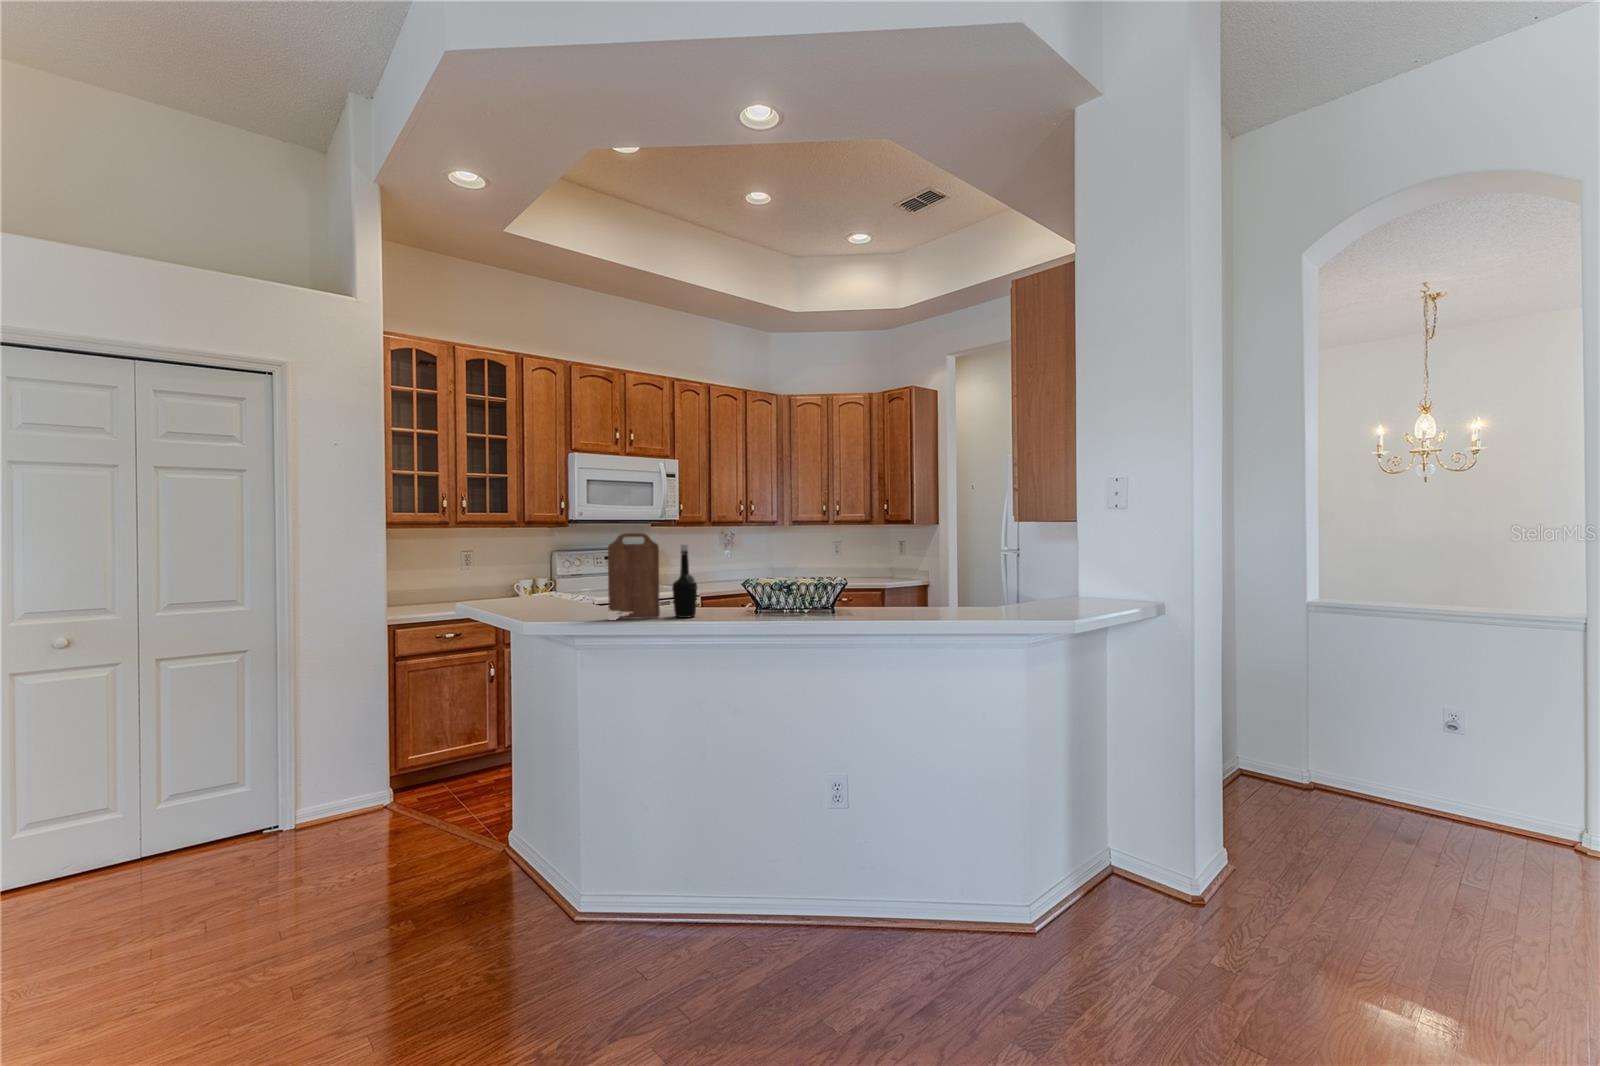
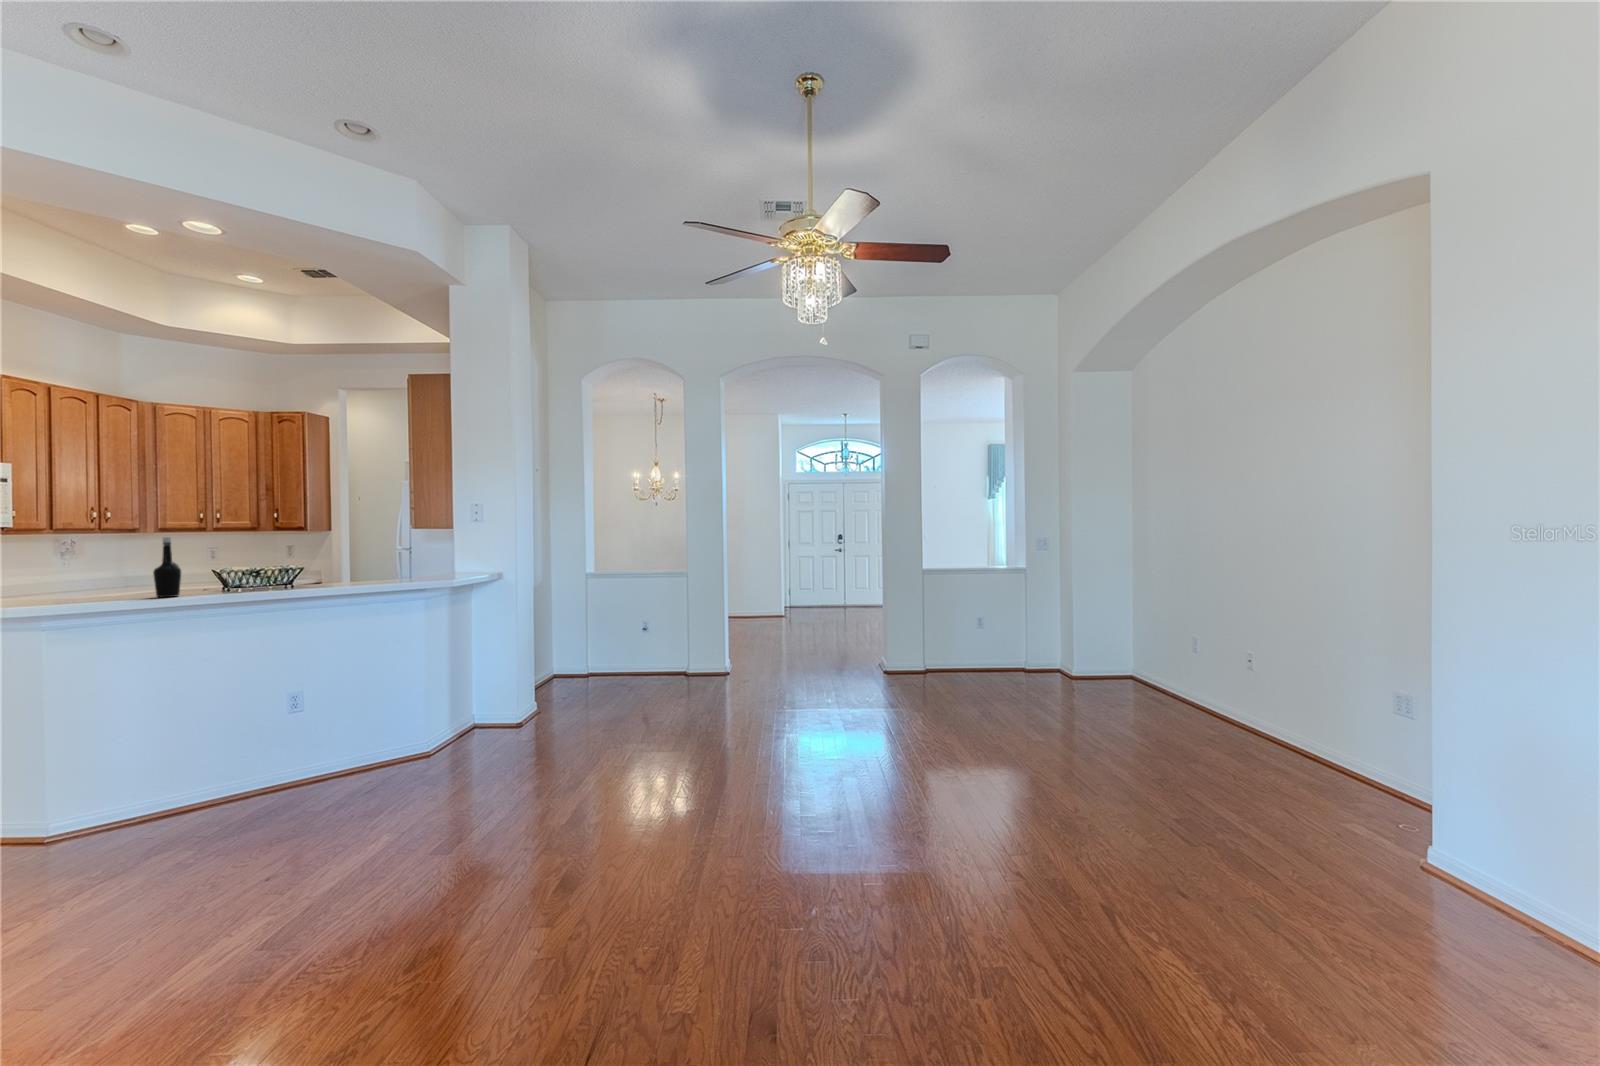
cutting board: present [608,533,660,619] -> none [82,527,142,603]

